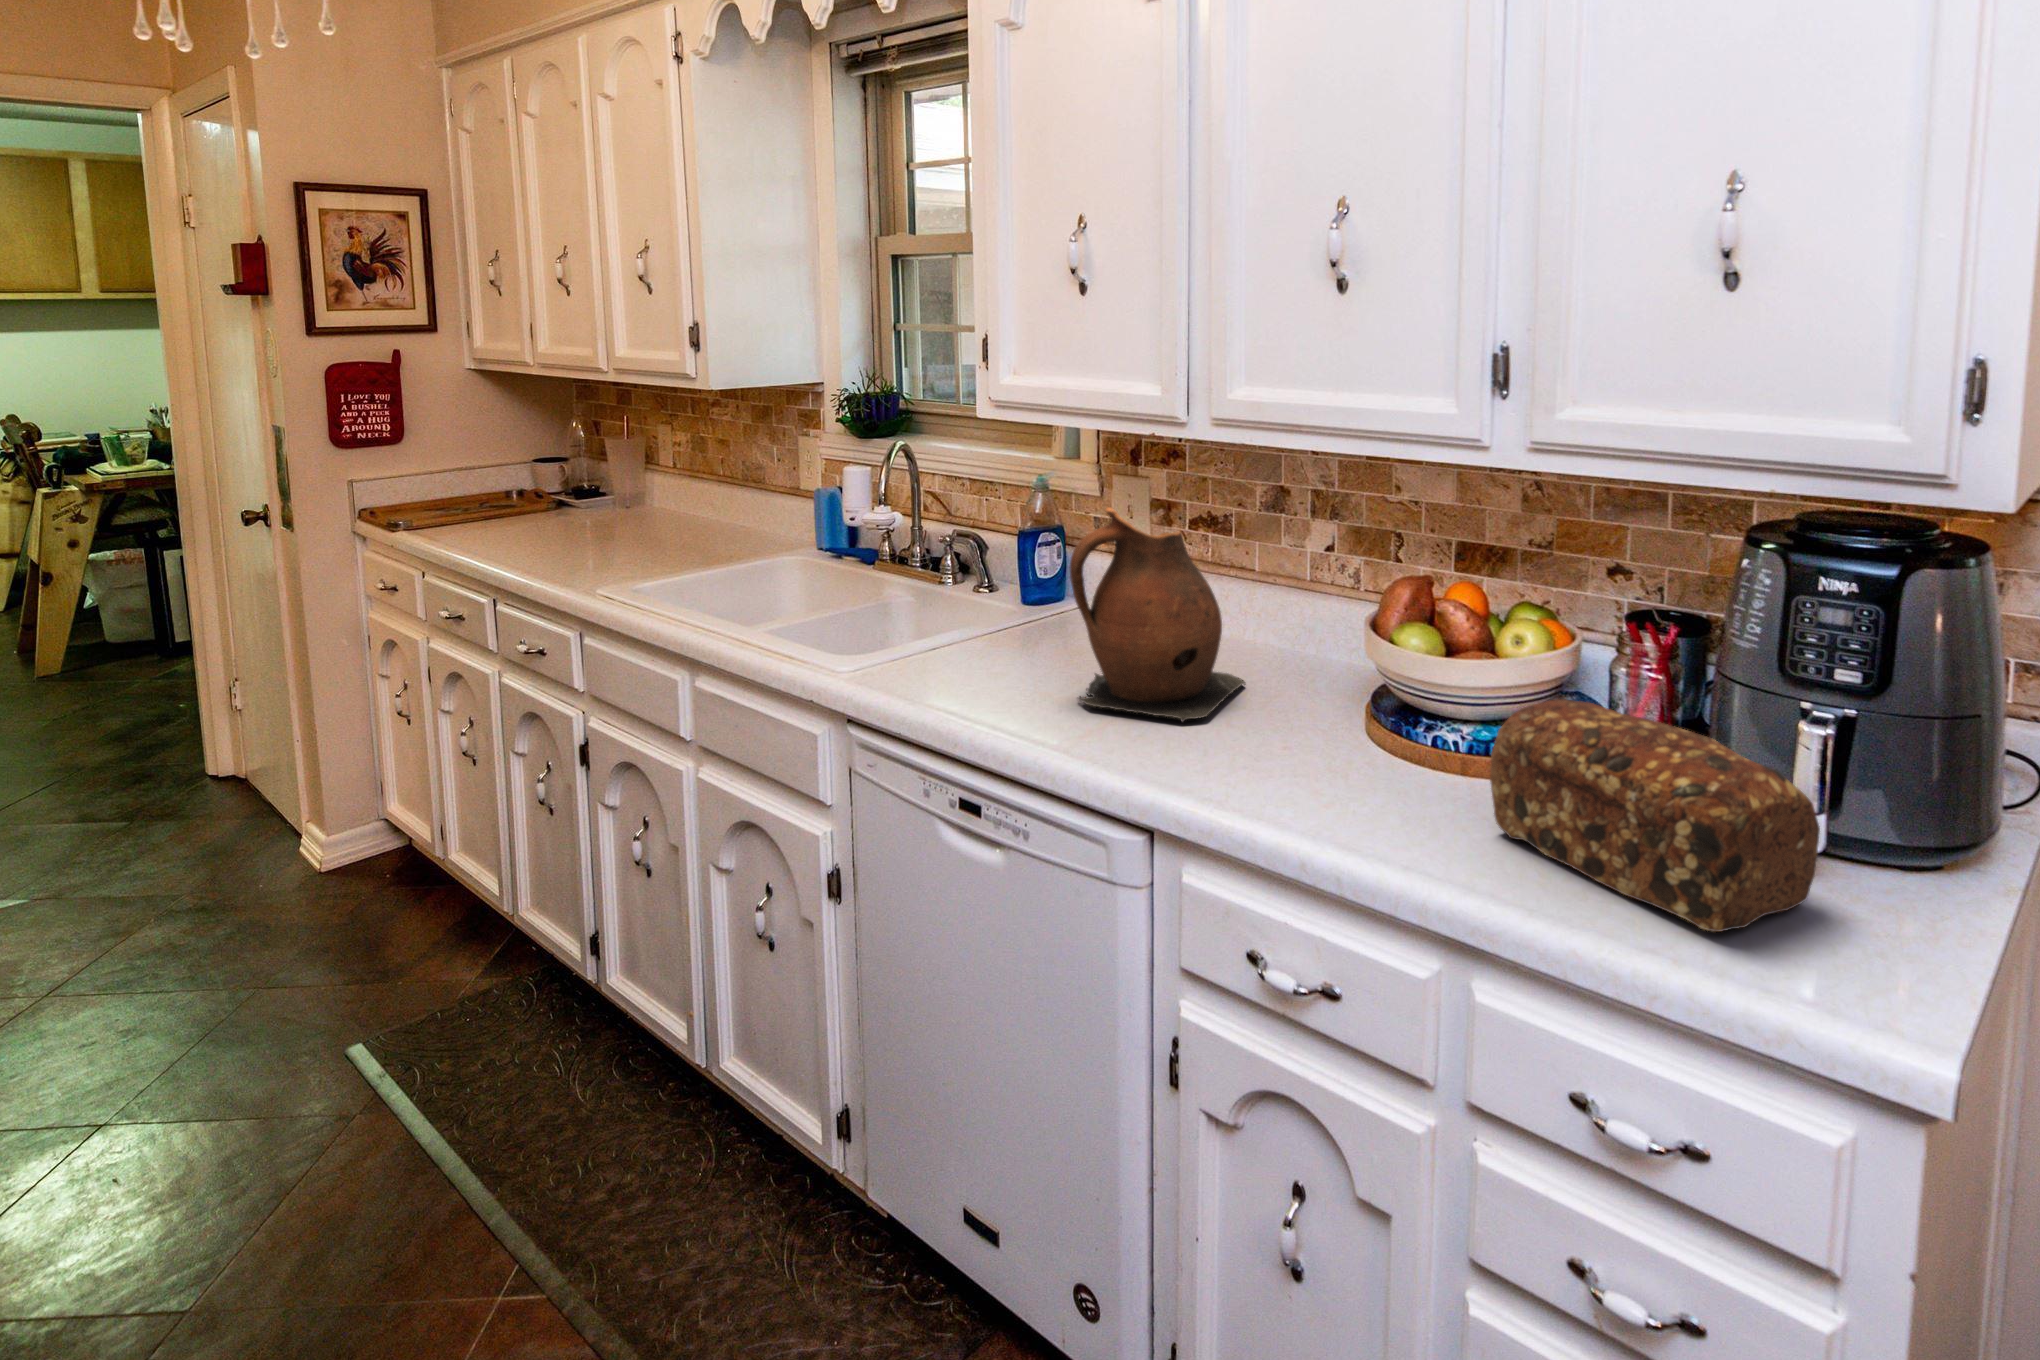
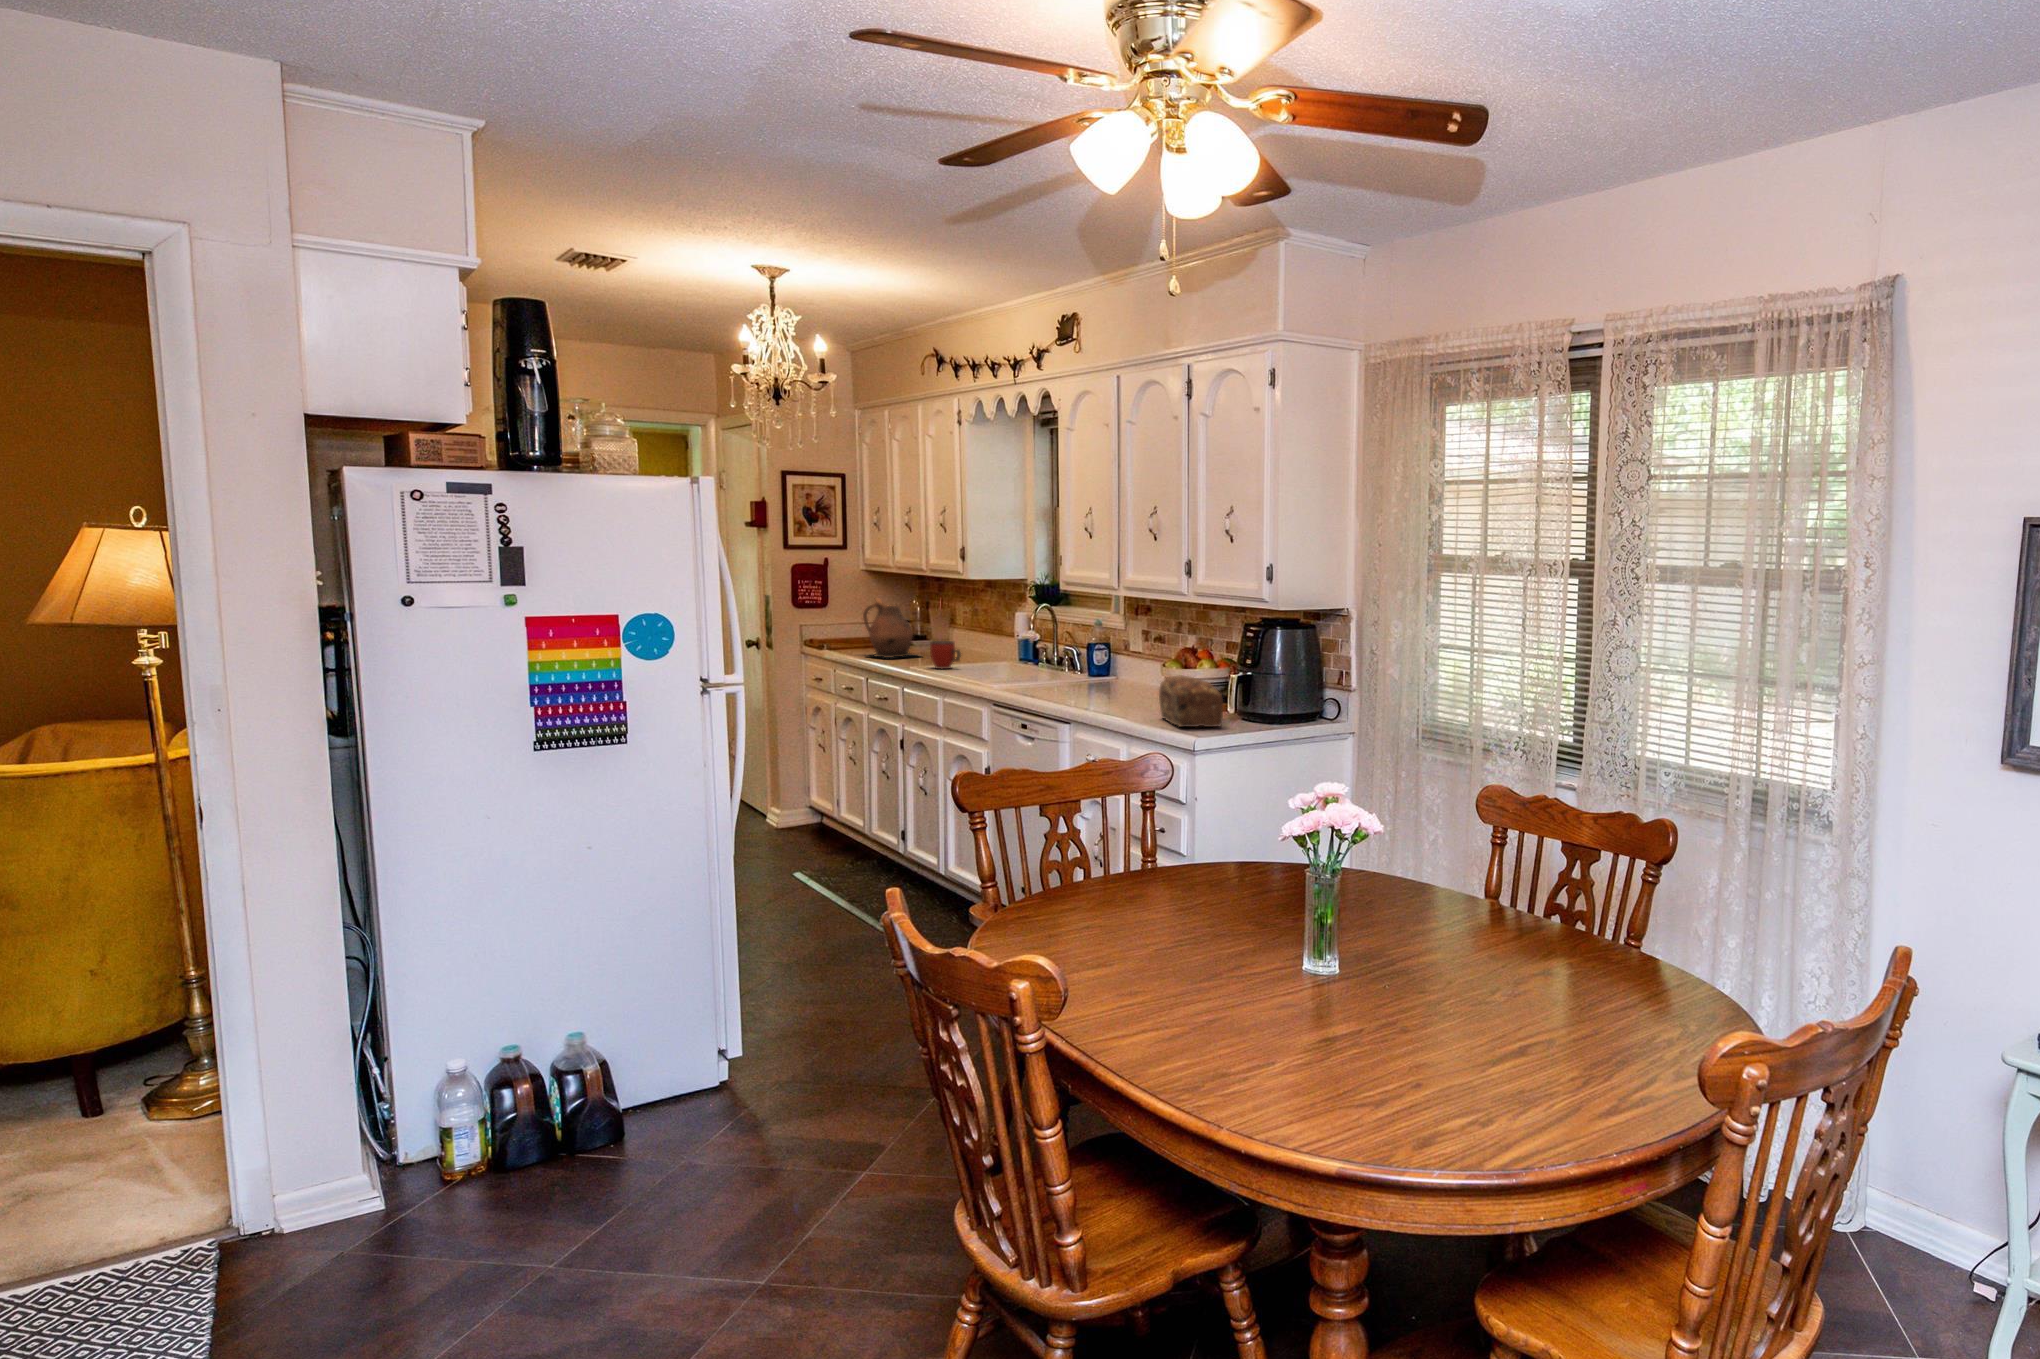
ceramic pitcher: present [1070,507,1246,722] -> present [863,598,913,658]
mug: none [635,519,705,583] -> present [930,641,961,669]

